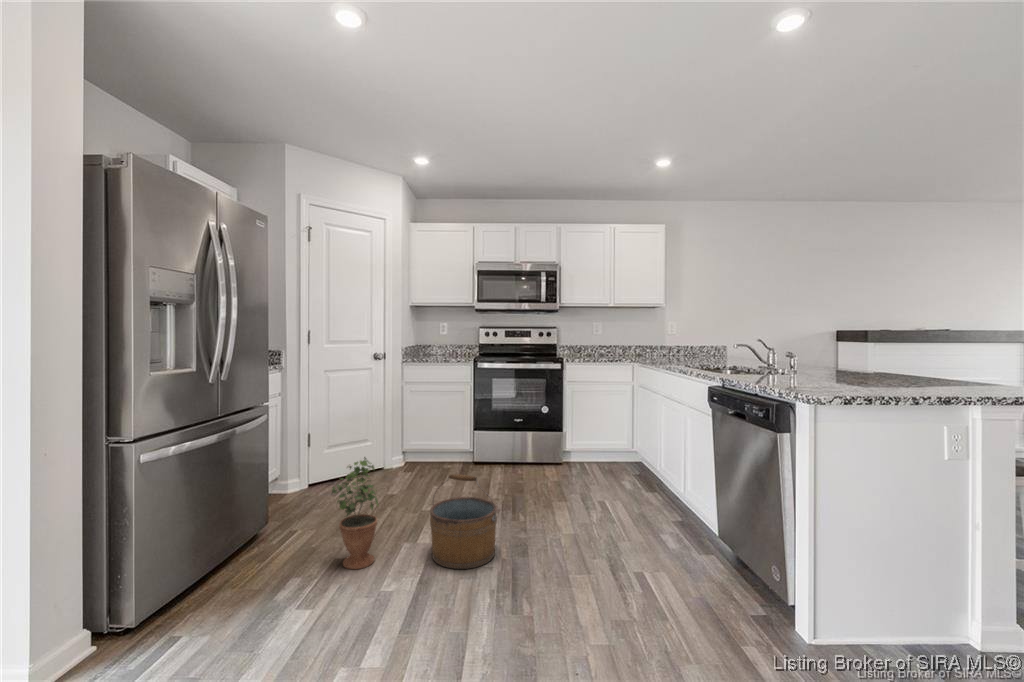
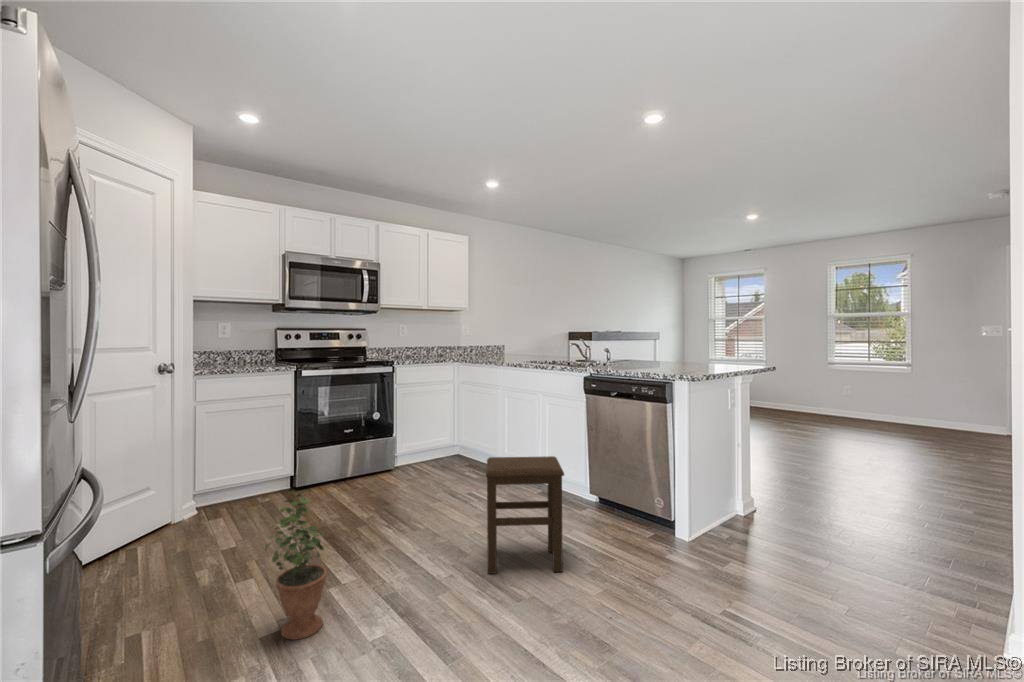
stool: none [520,460,618,600] -> present [486,456,564,574]
bucket: present [430,474,497,569] -> none [371,489,449,594]

